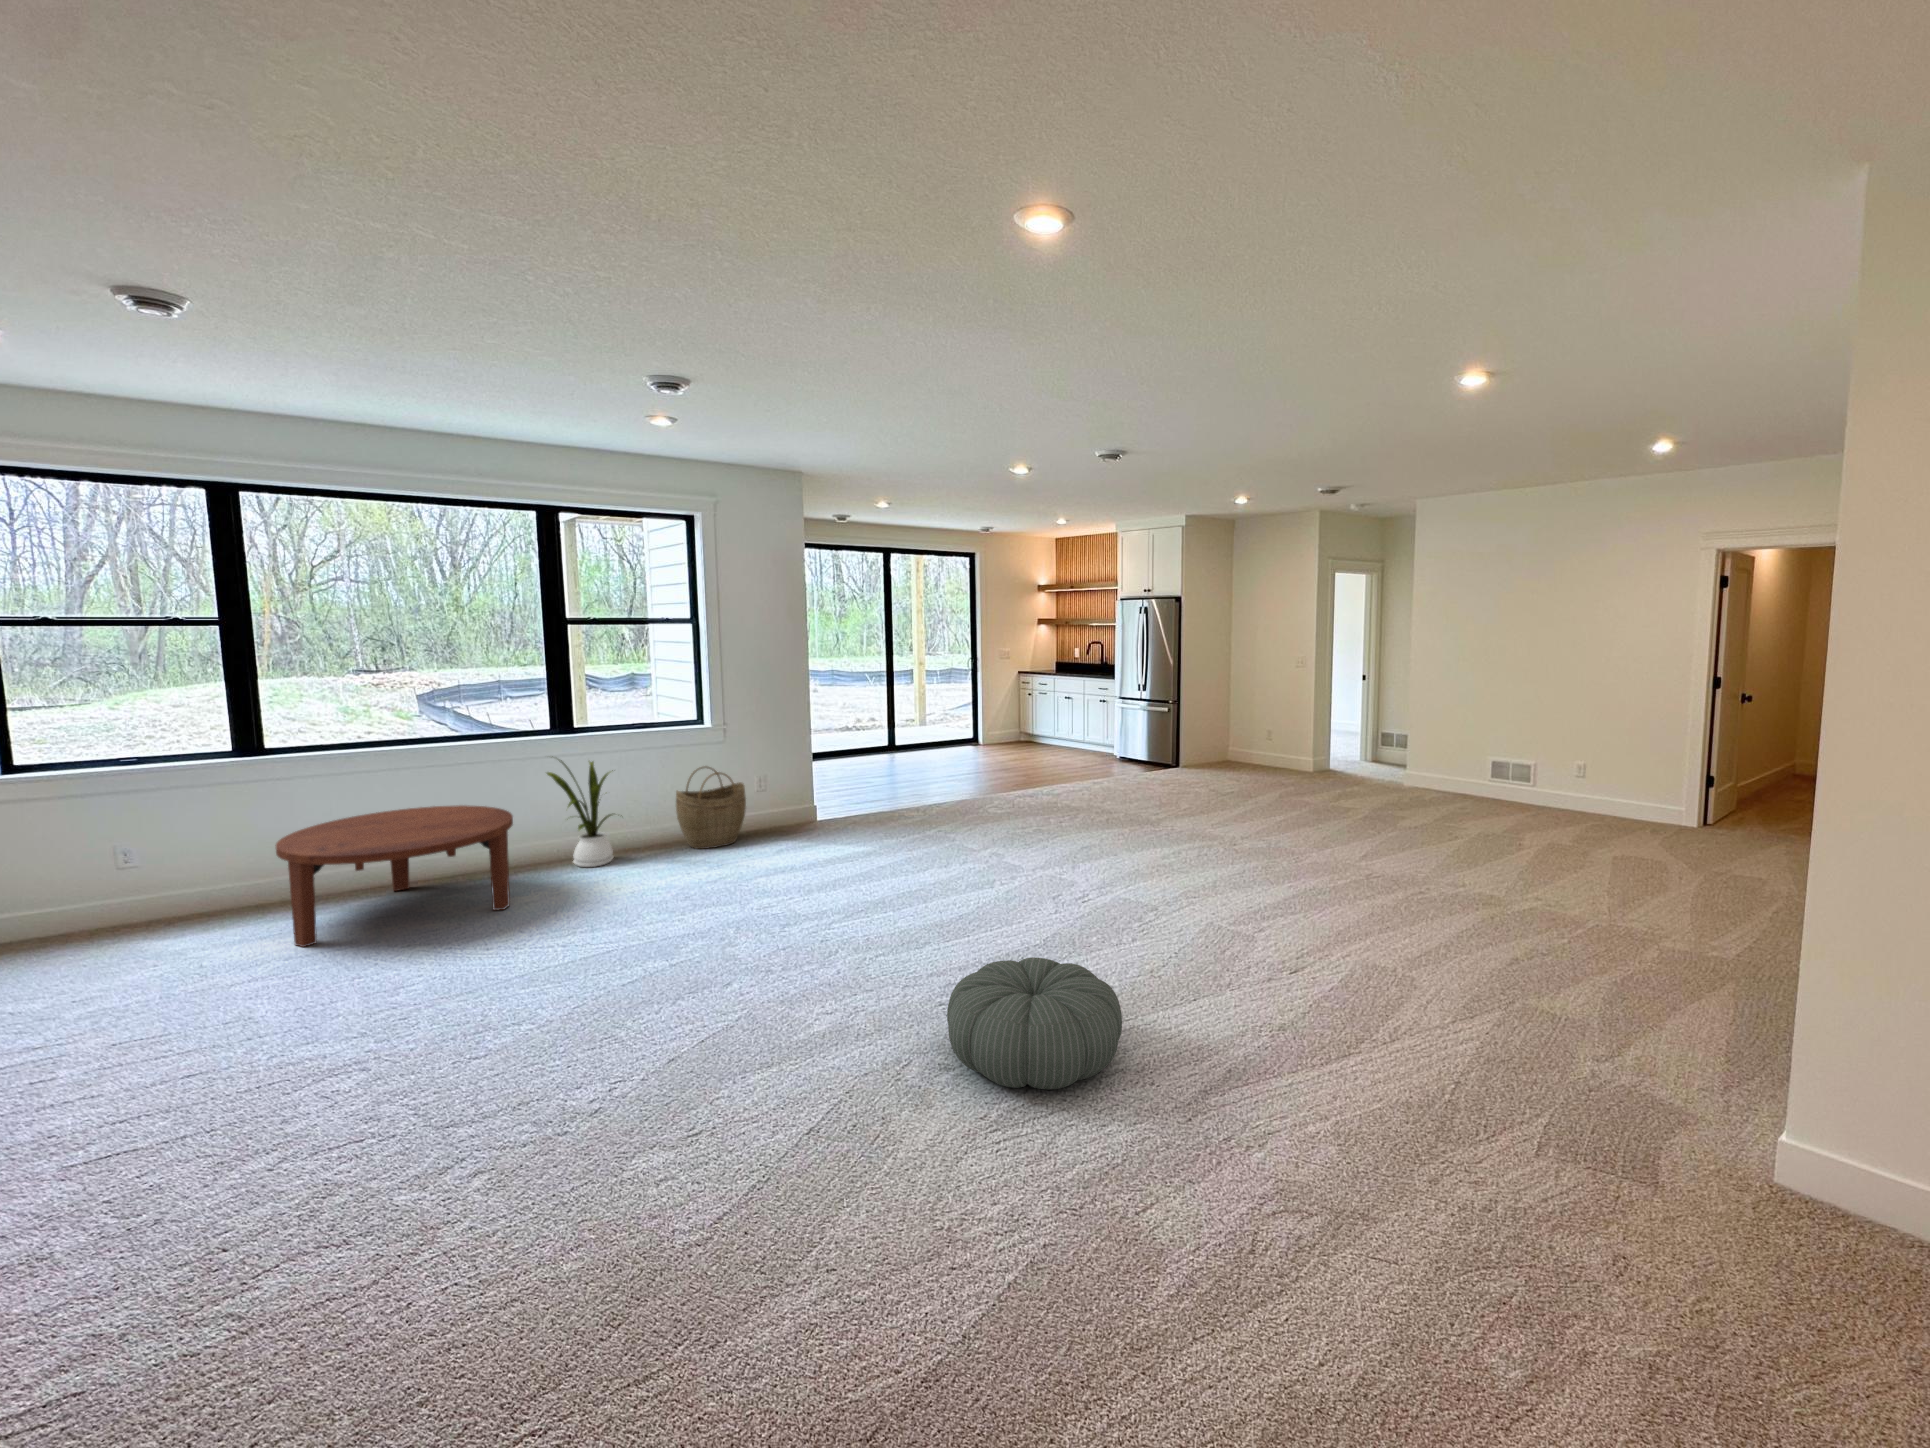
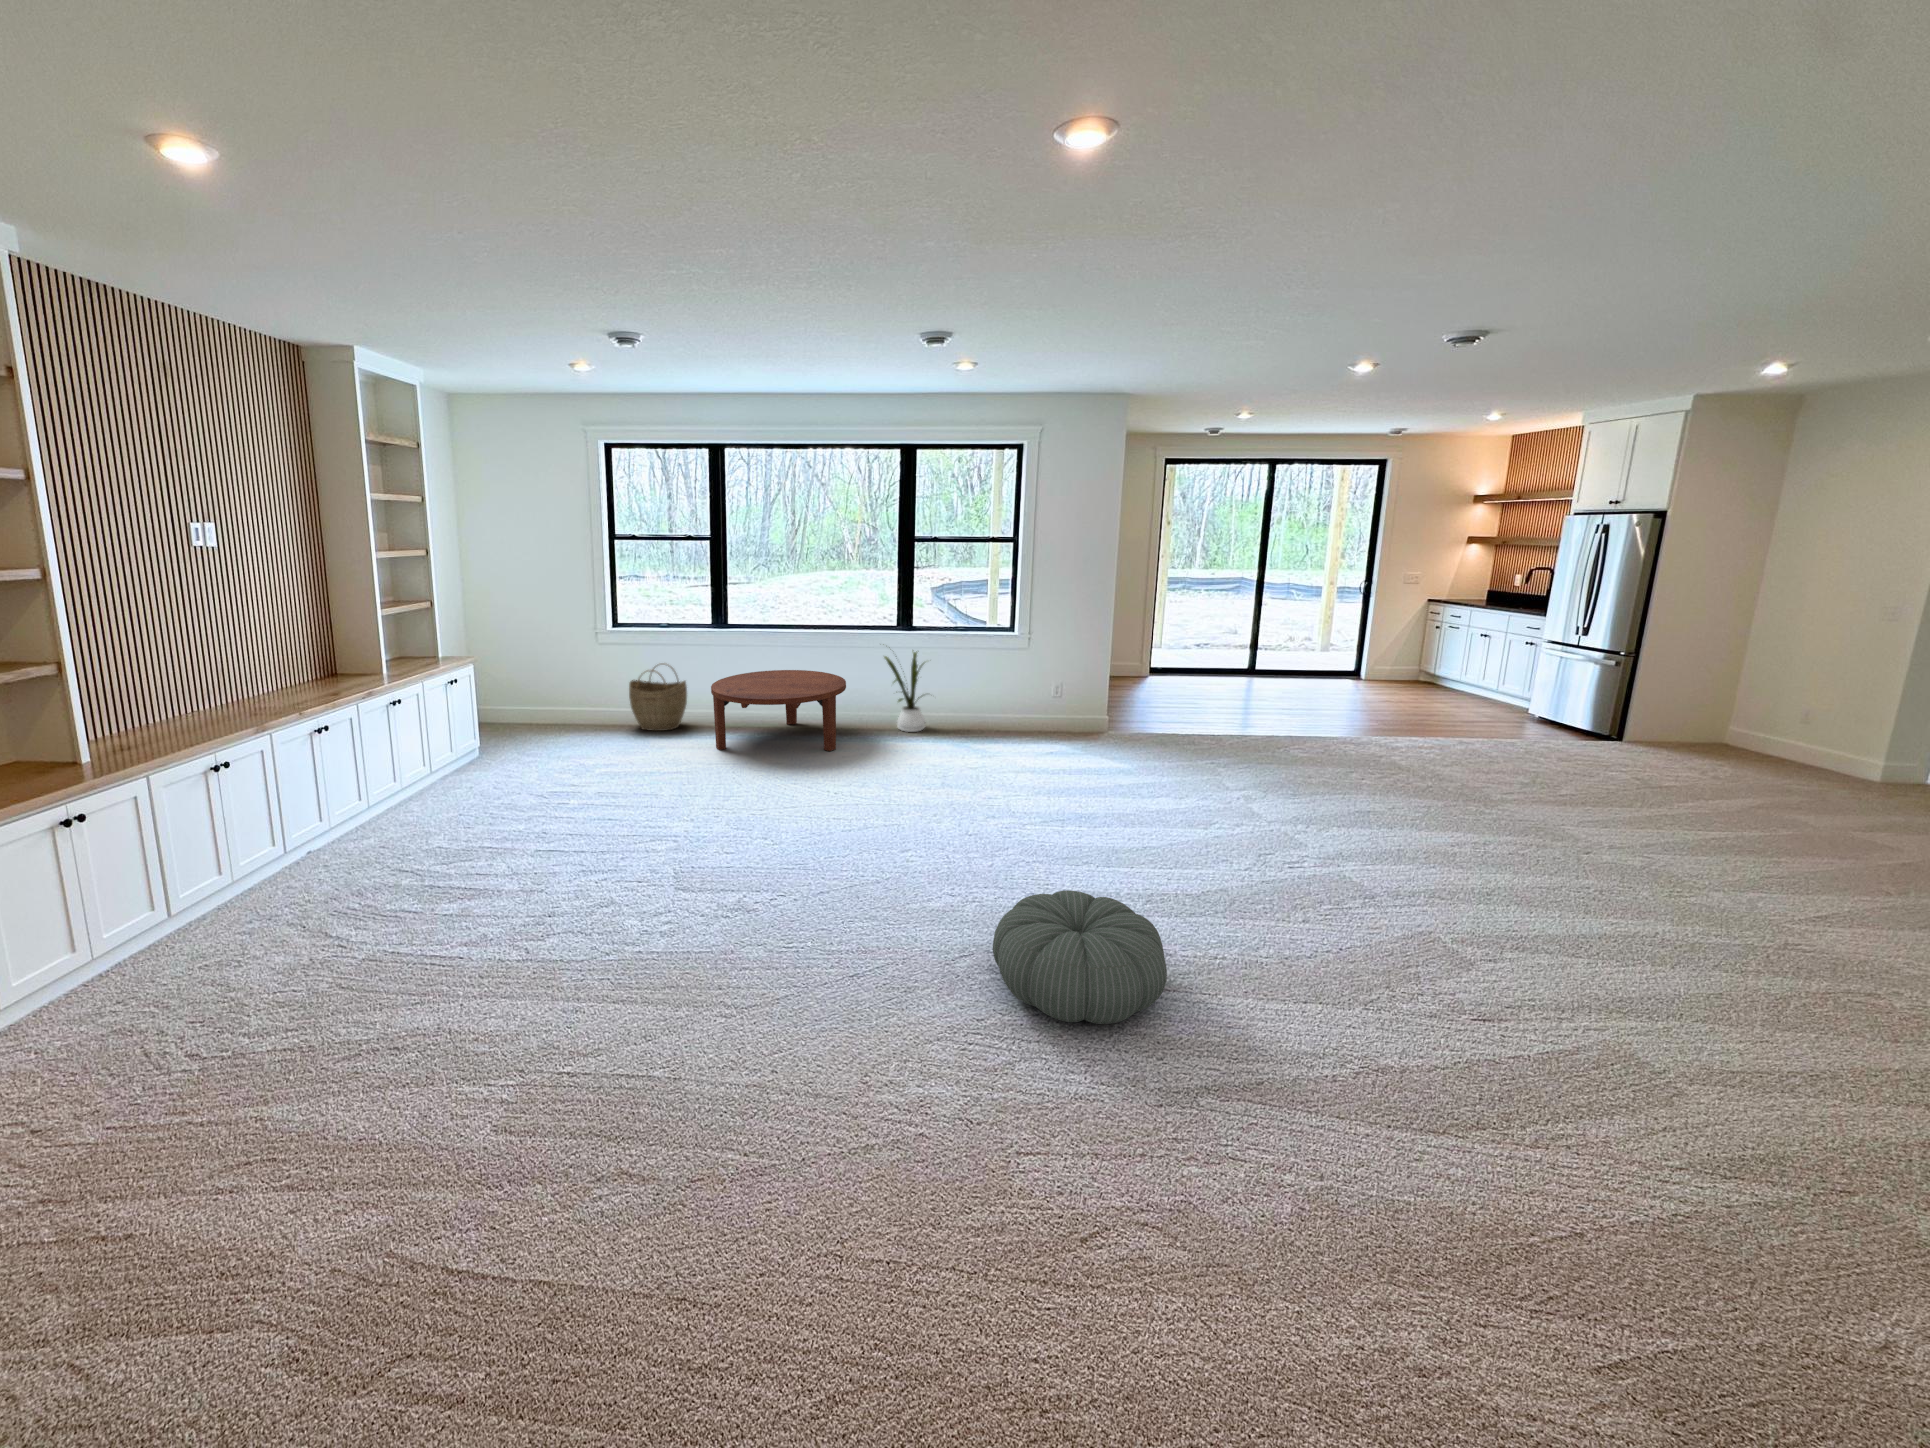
woven basket: present [676,766,746,849] -> present [629,663,687,731]

